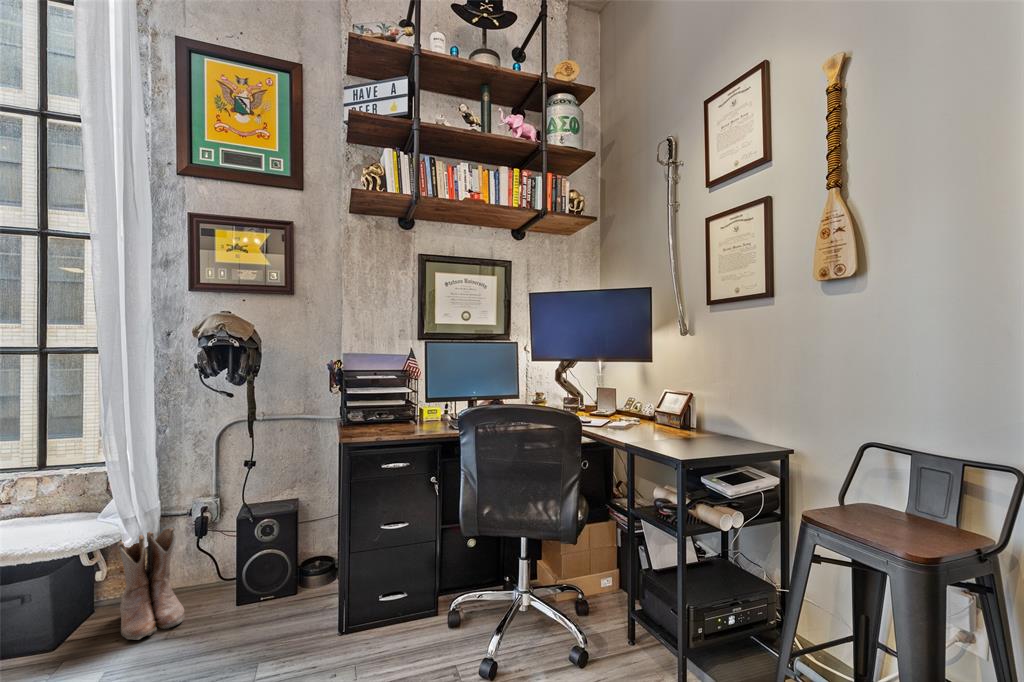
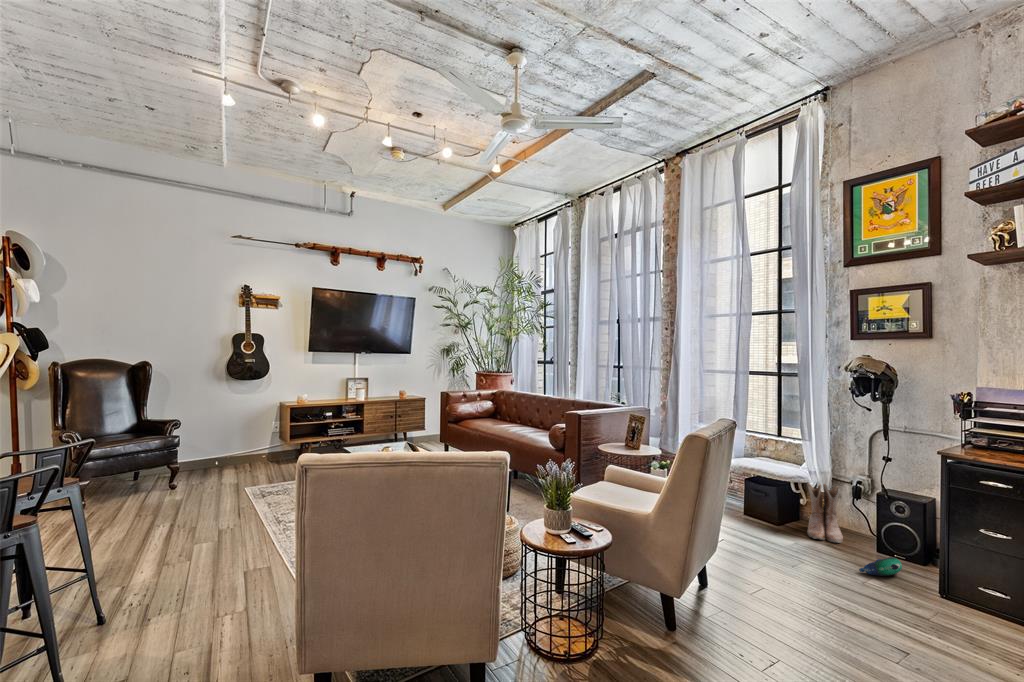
plush toy: none [237,607,289,663] -> present [859,557,902,576]

